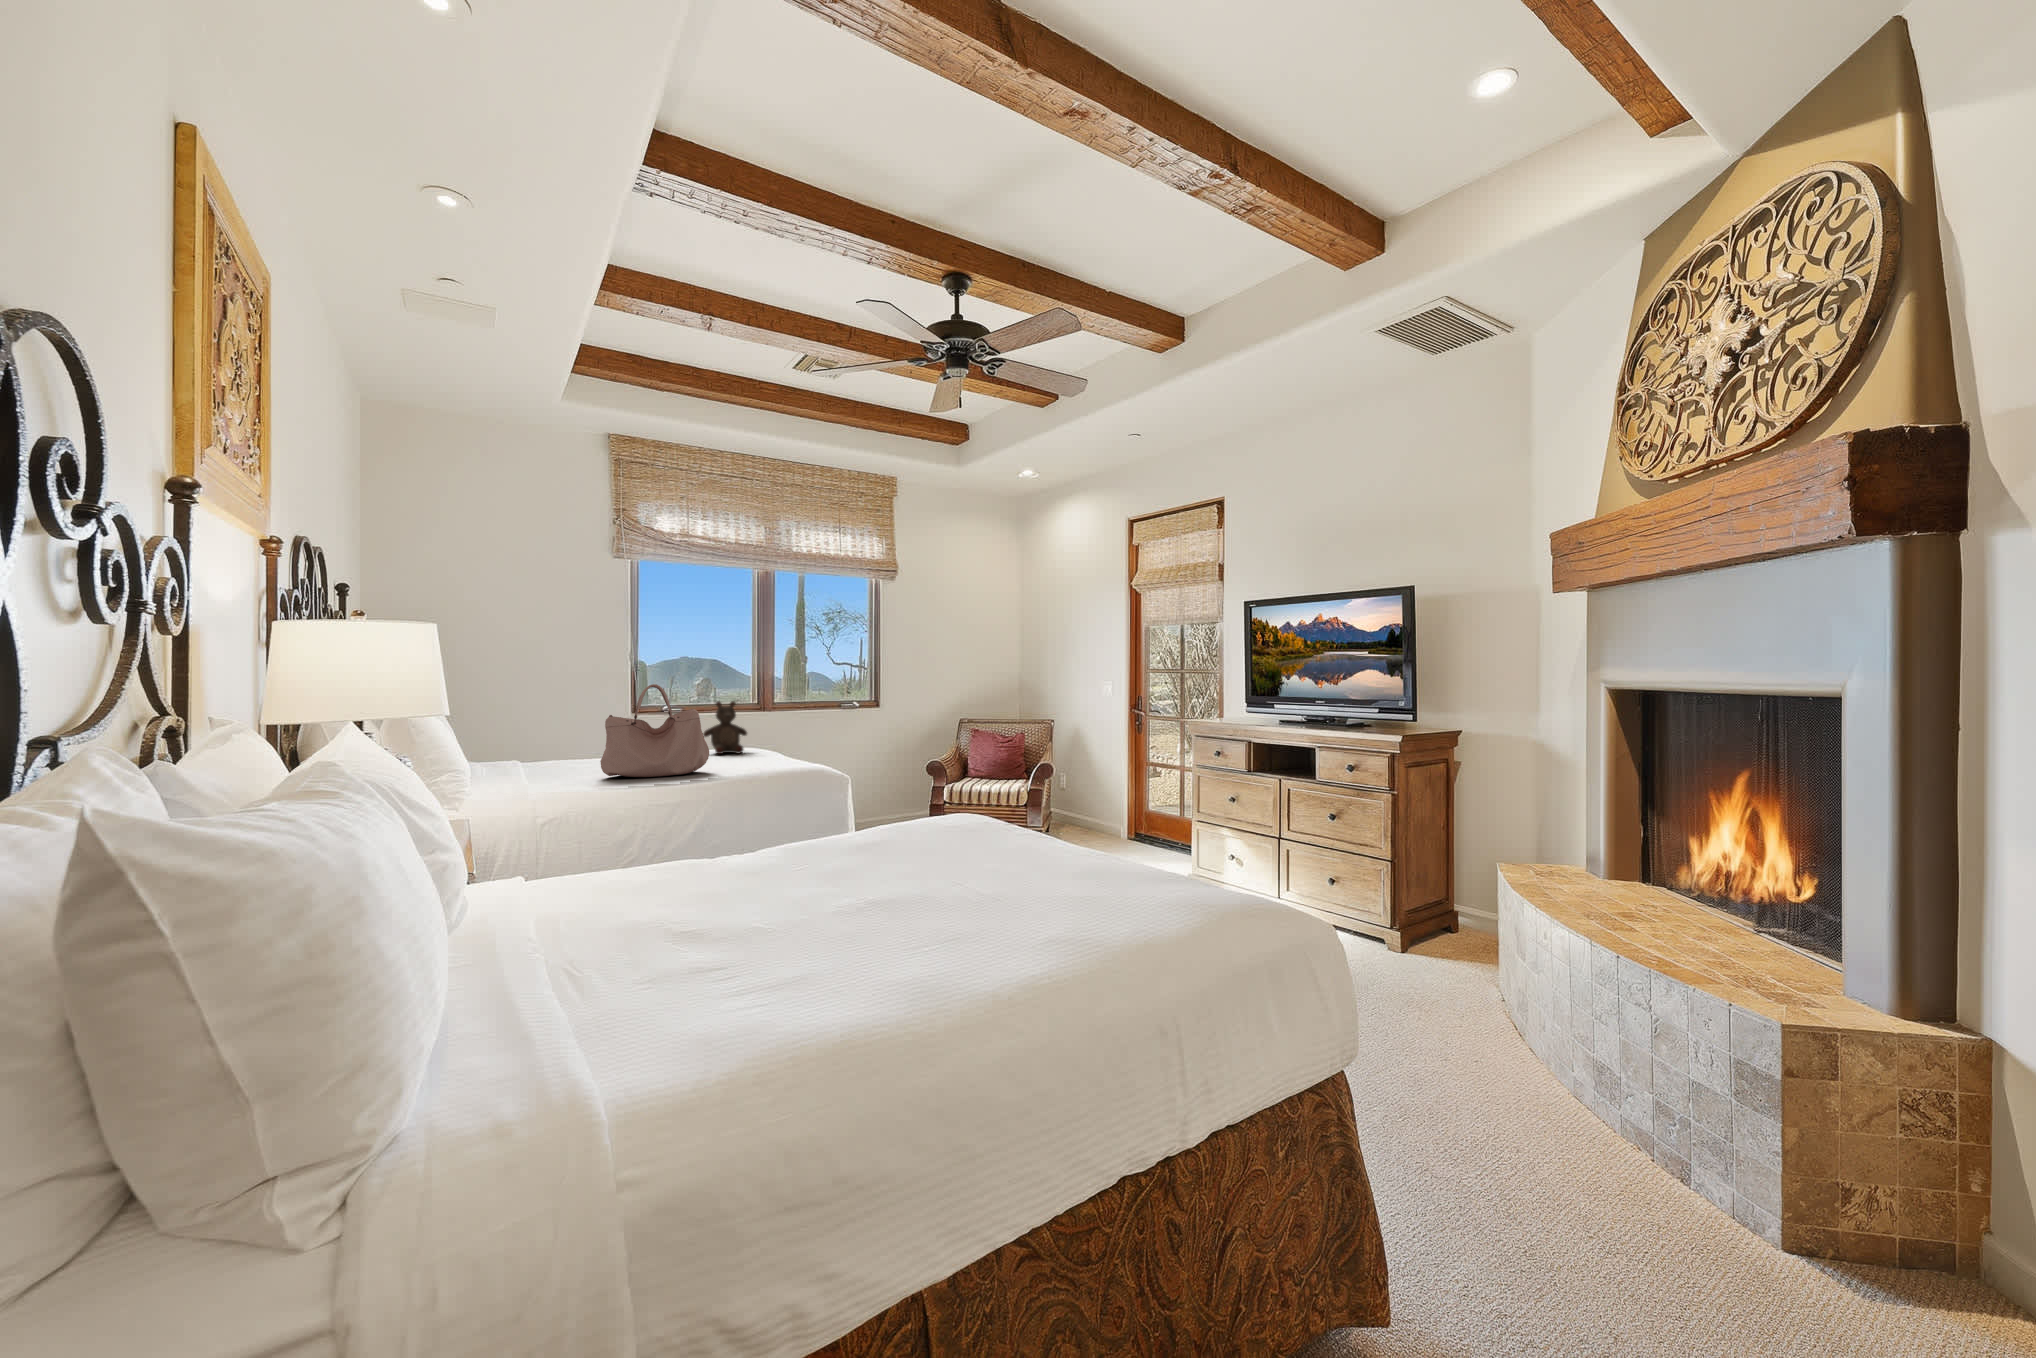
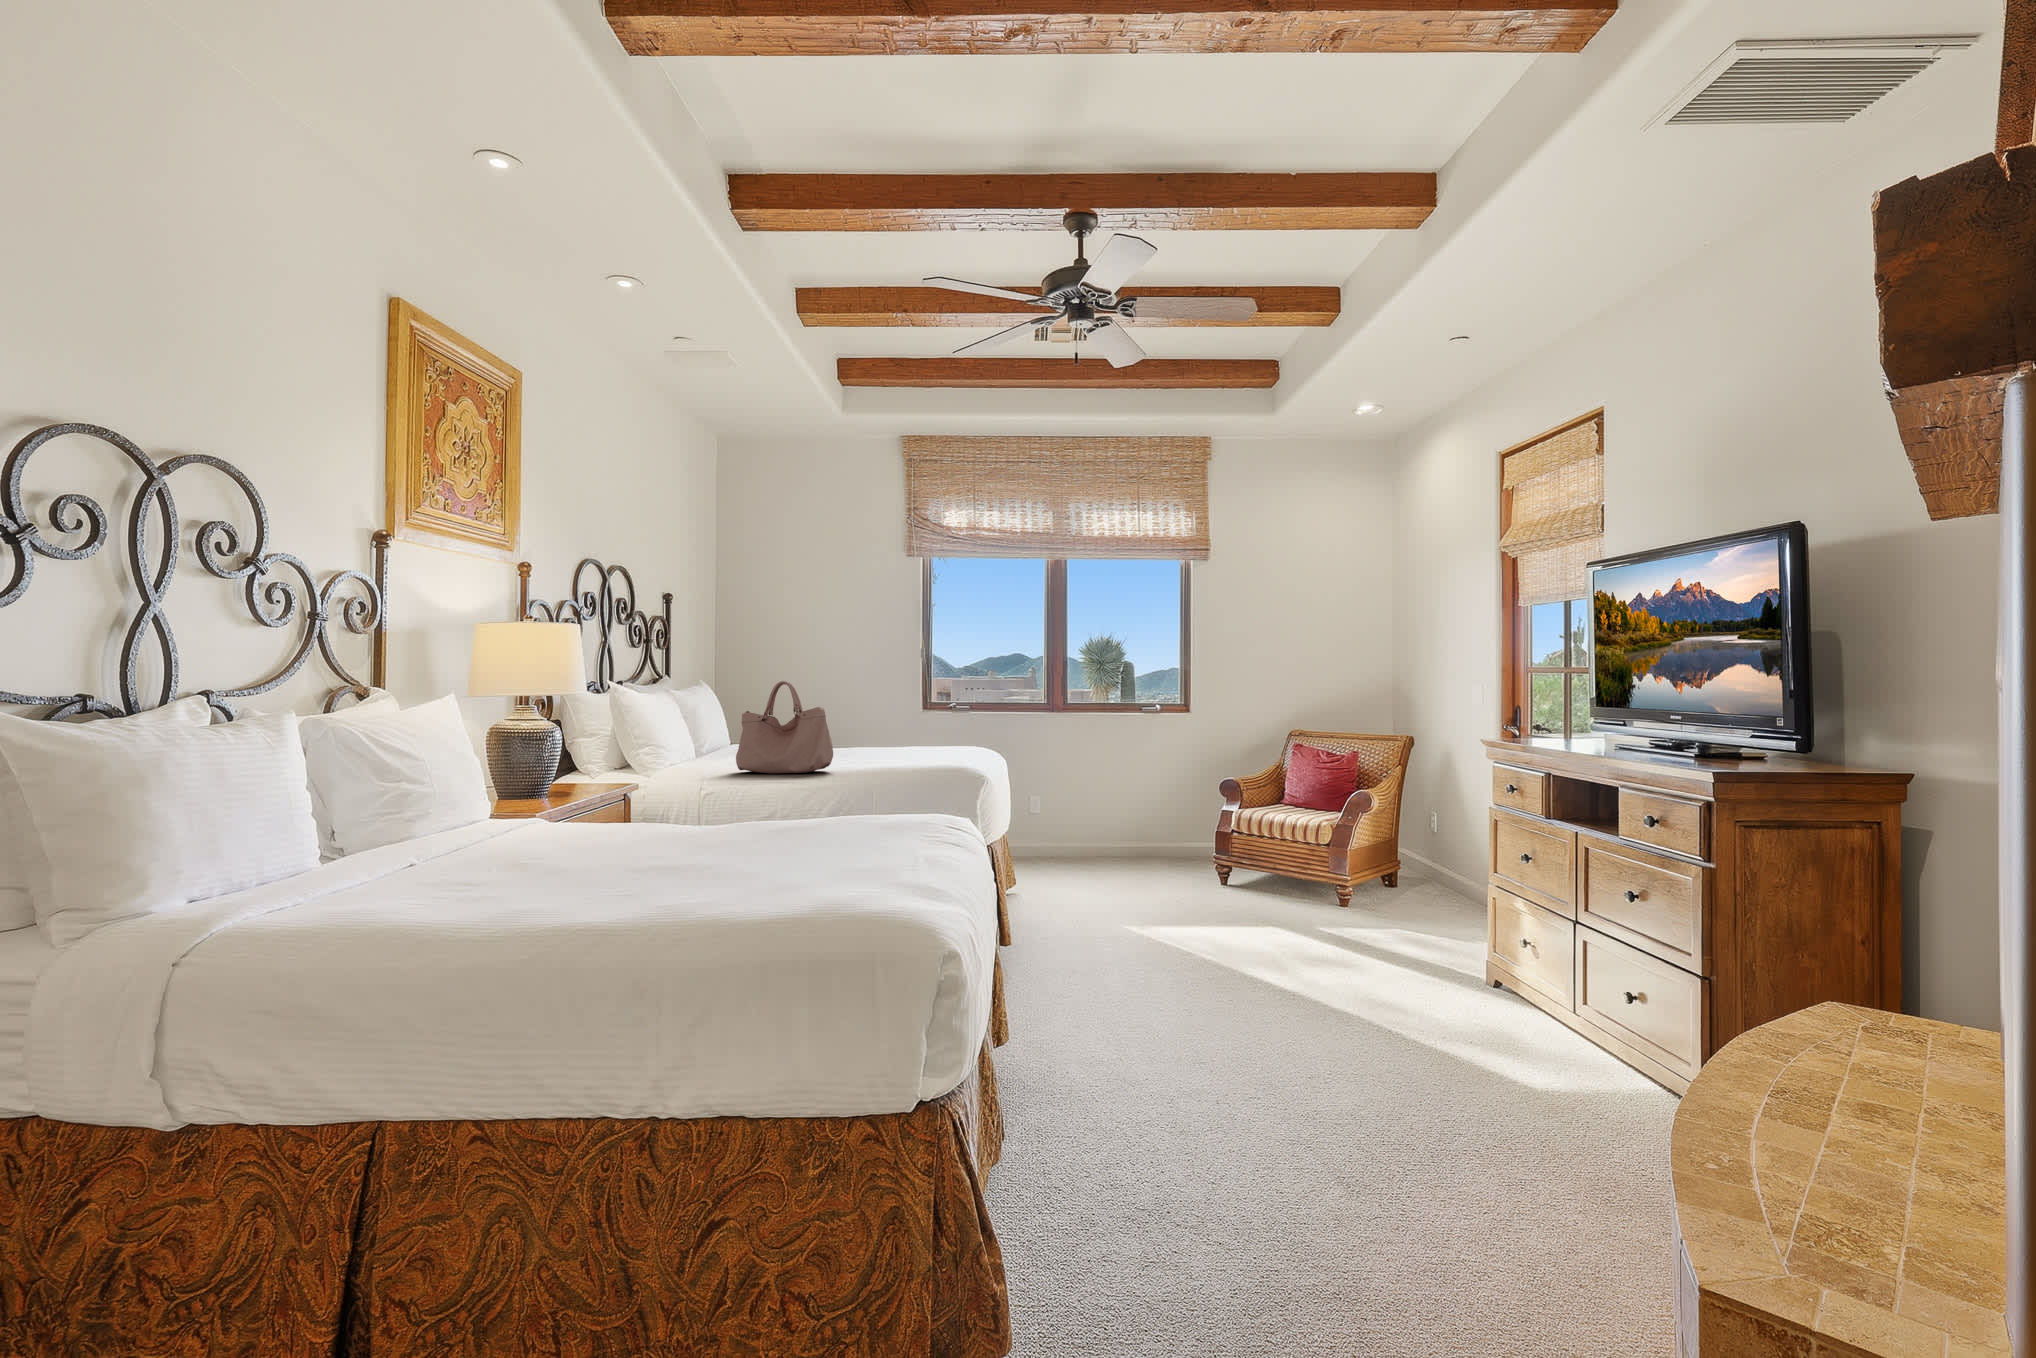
stuffed bear: present [703,701,747,754] -> none [896,702,941,759]

